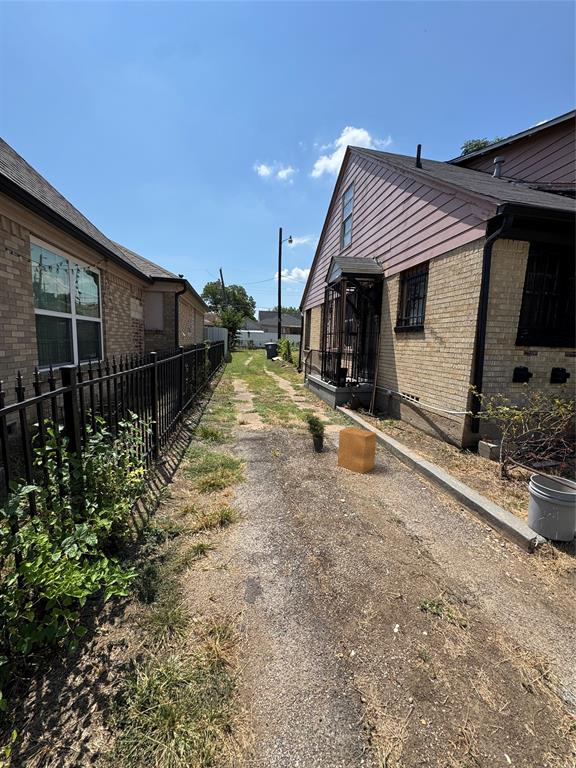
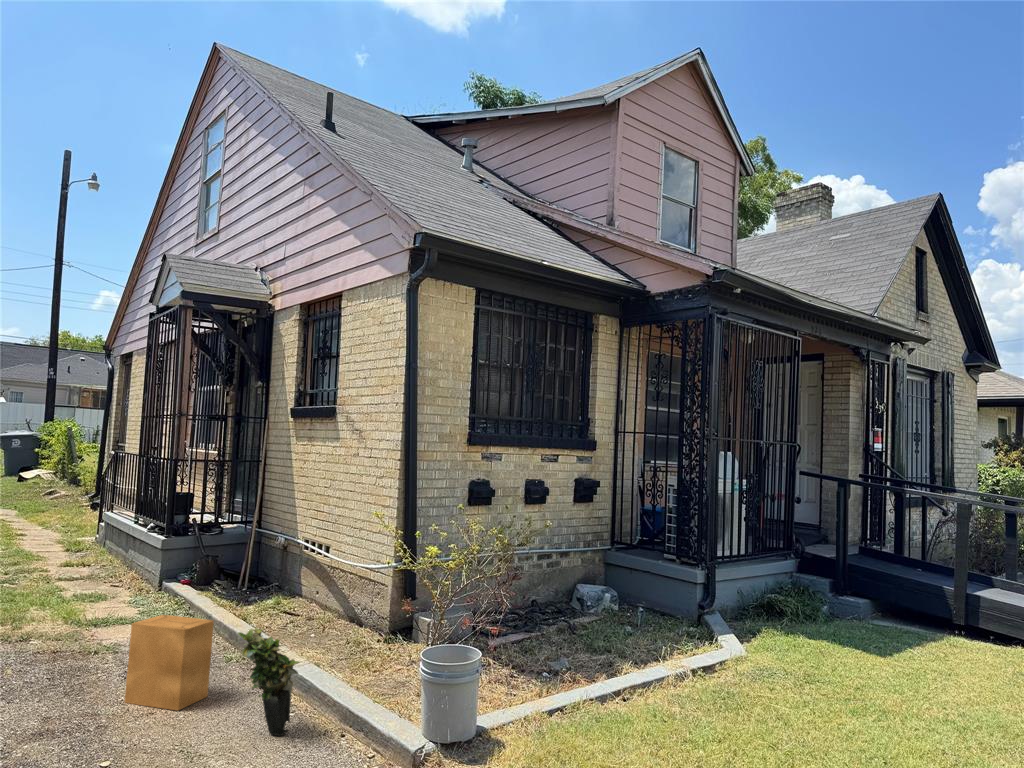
potted plant: present [304,412,326,452] -> present [238,628,299,736]

